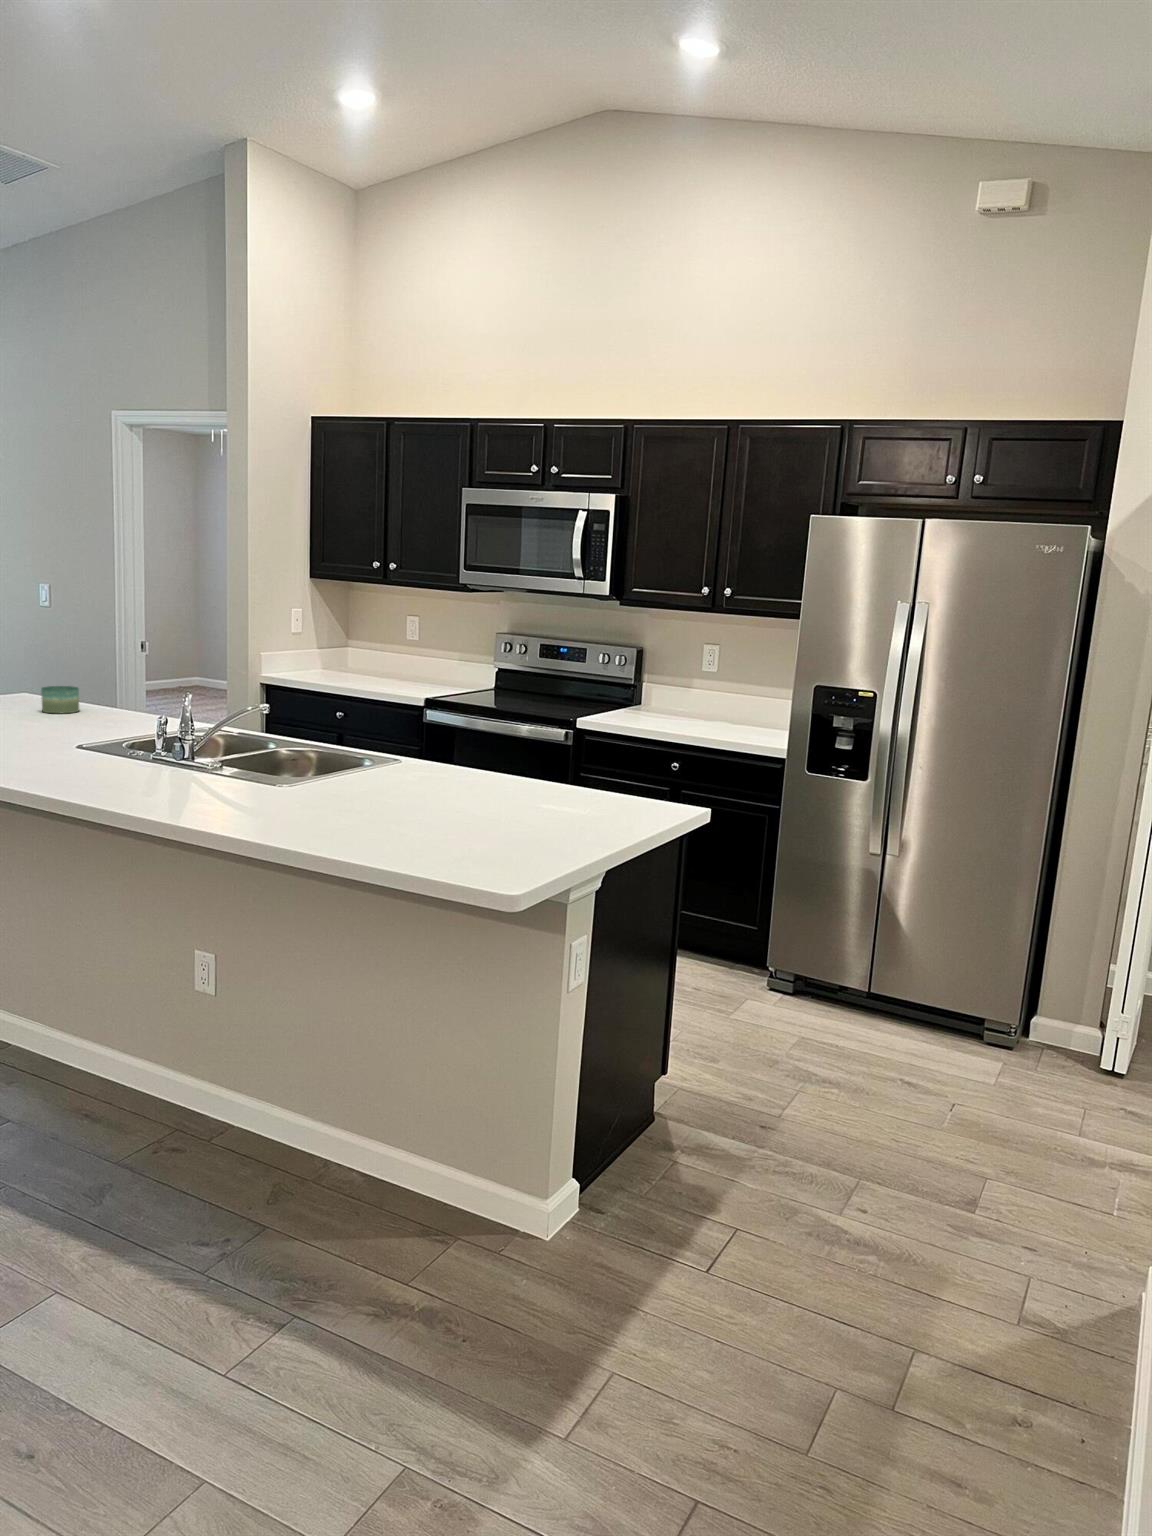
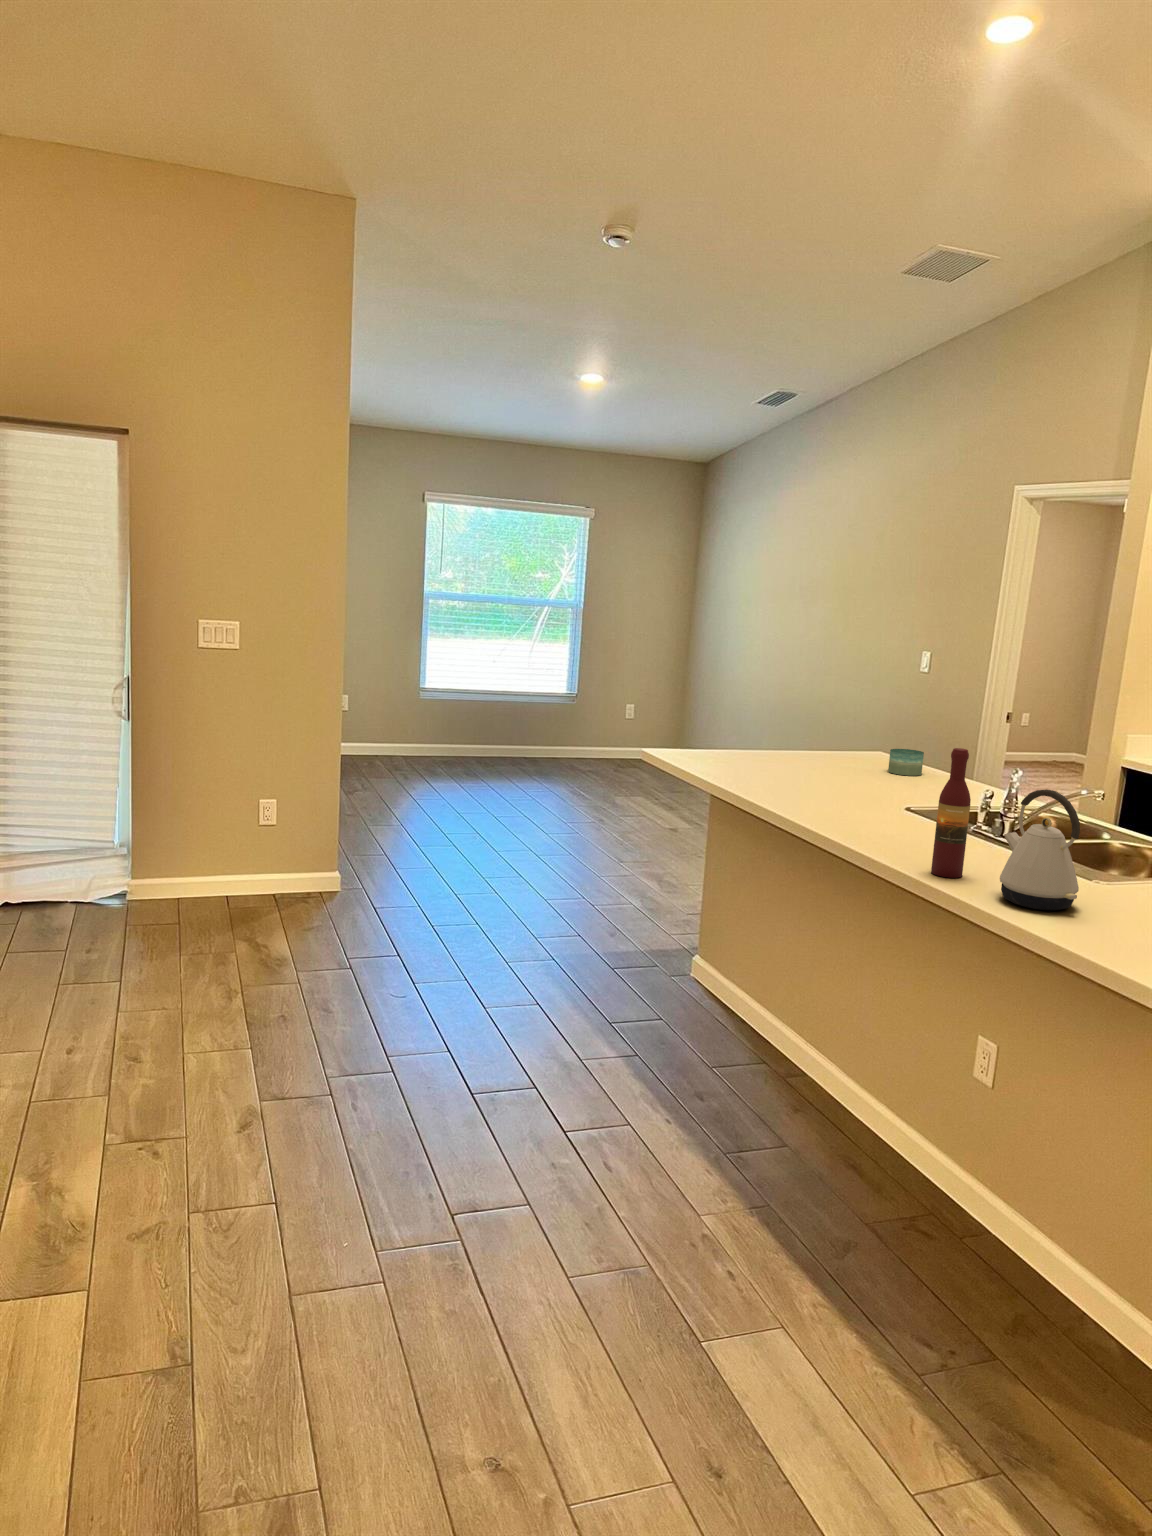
wine bottle: none [130,674,163,803] -> present [931,748,971,878]
kettle: none [201,704,276,817] -> present [1000,789,1080,910]

